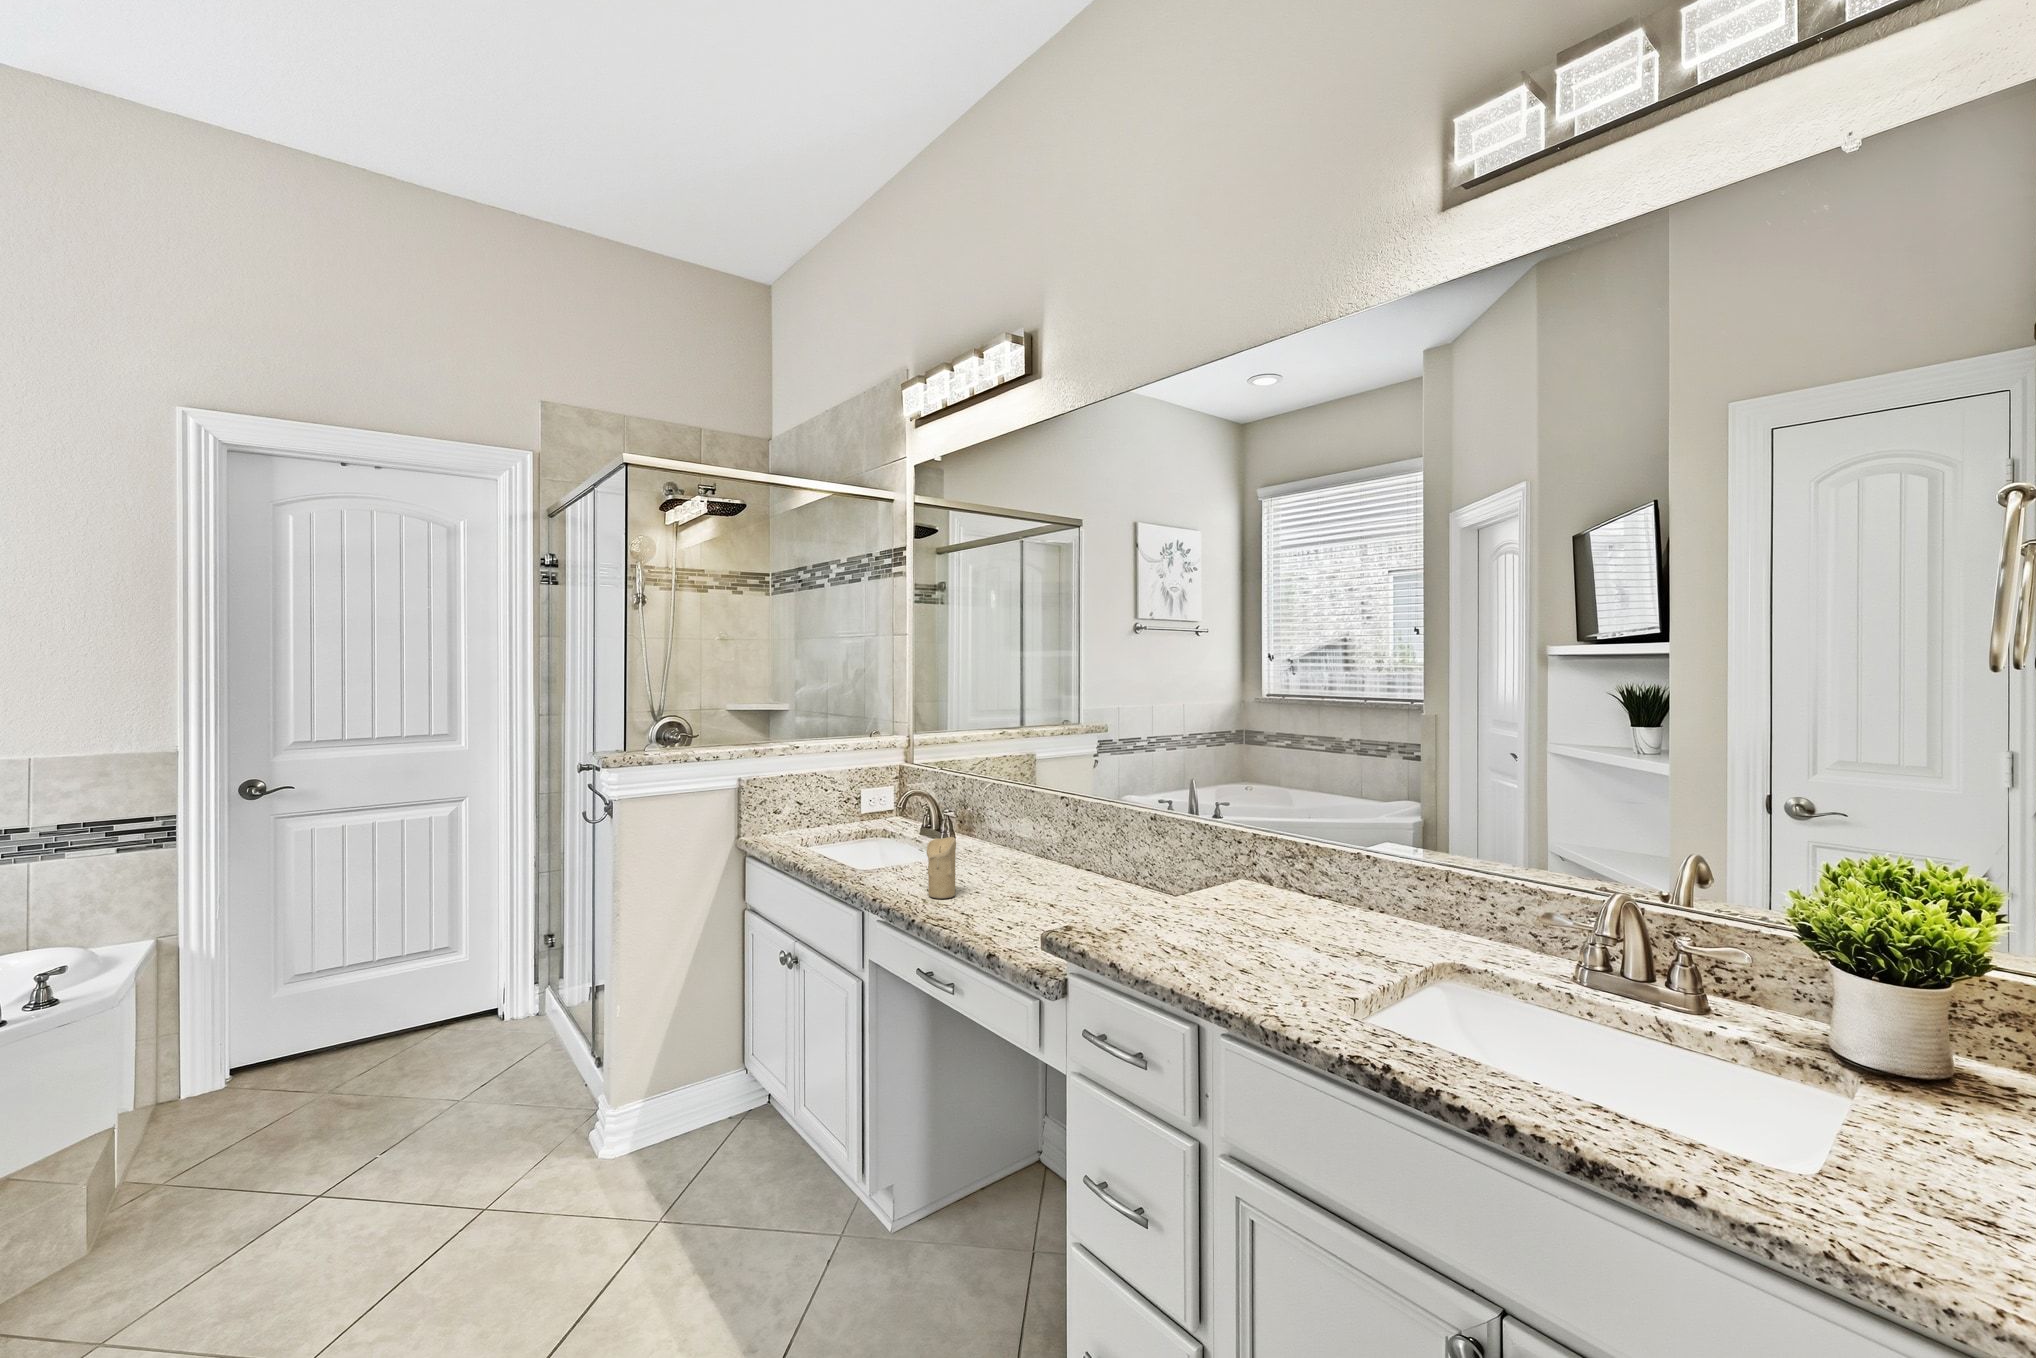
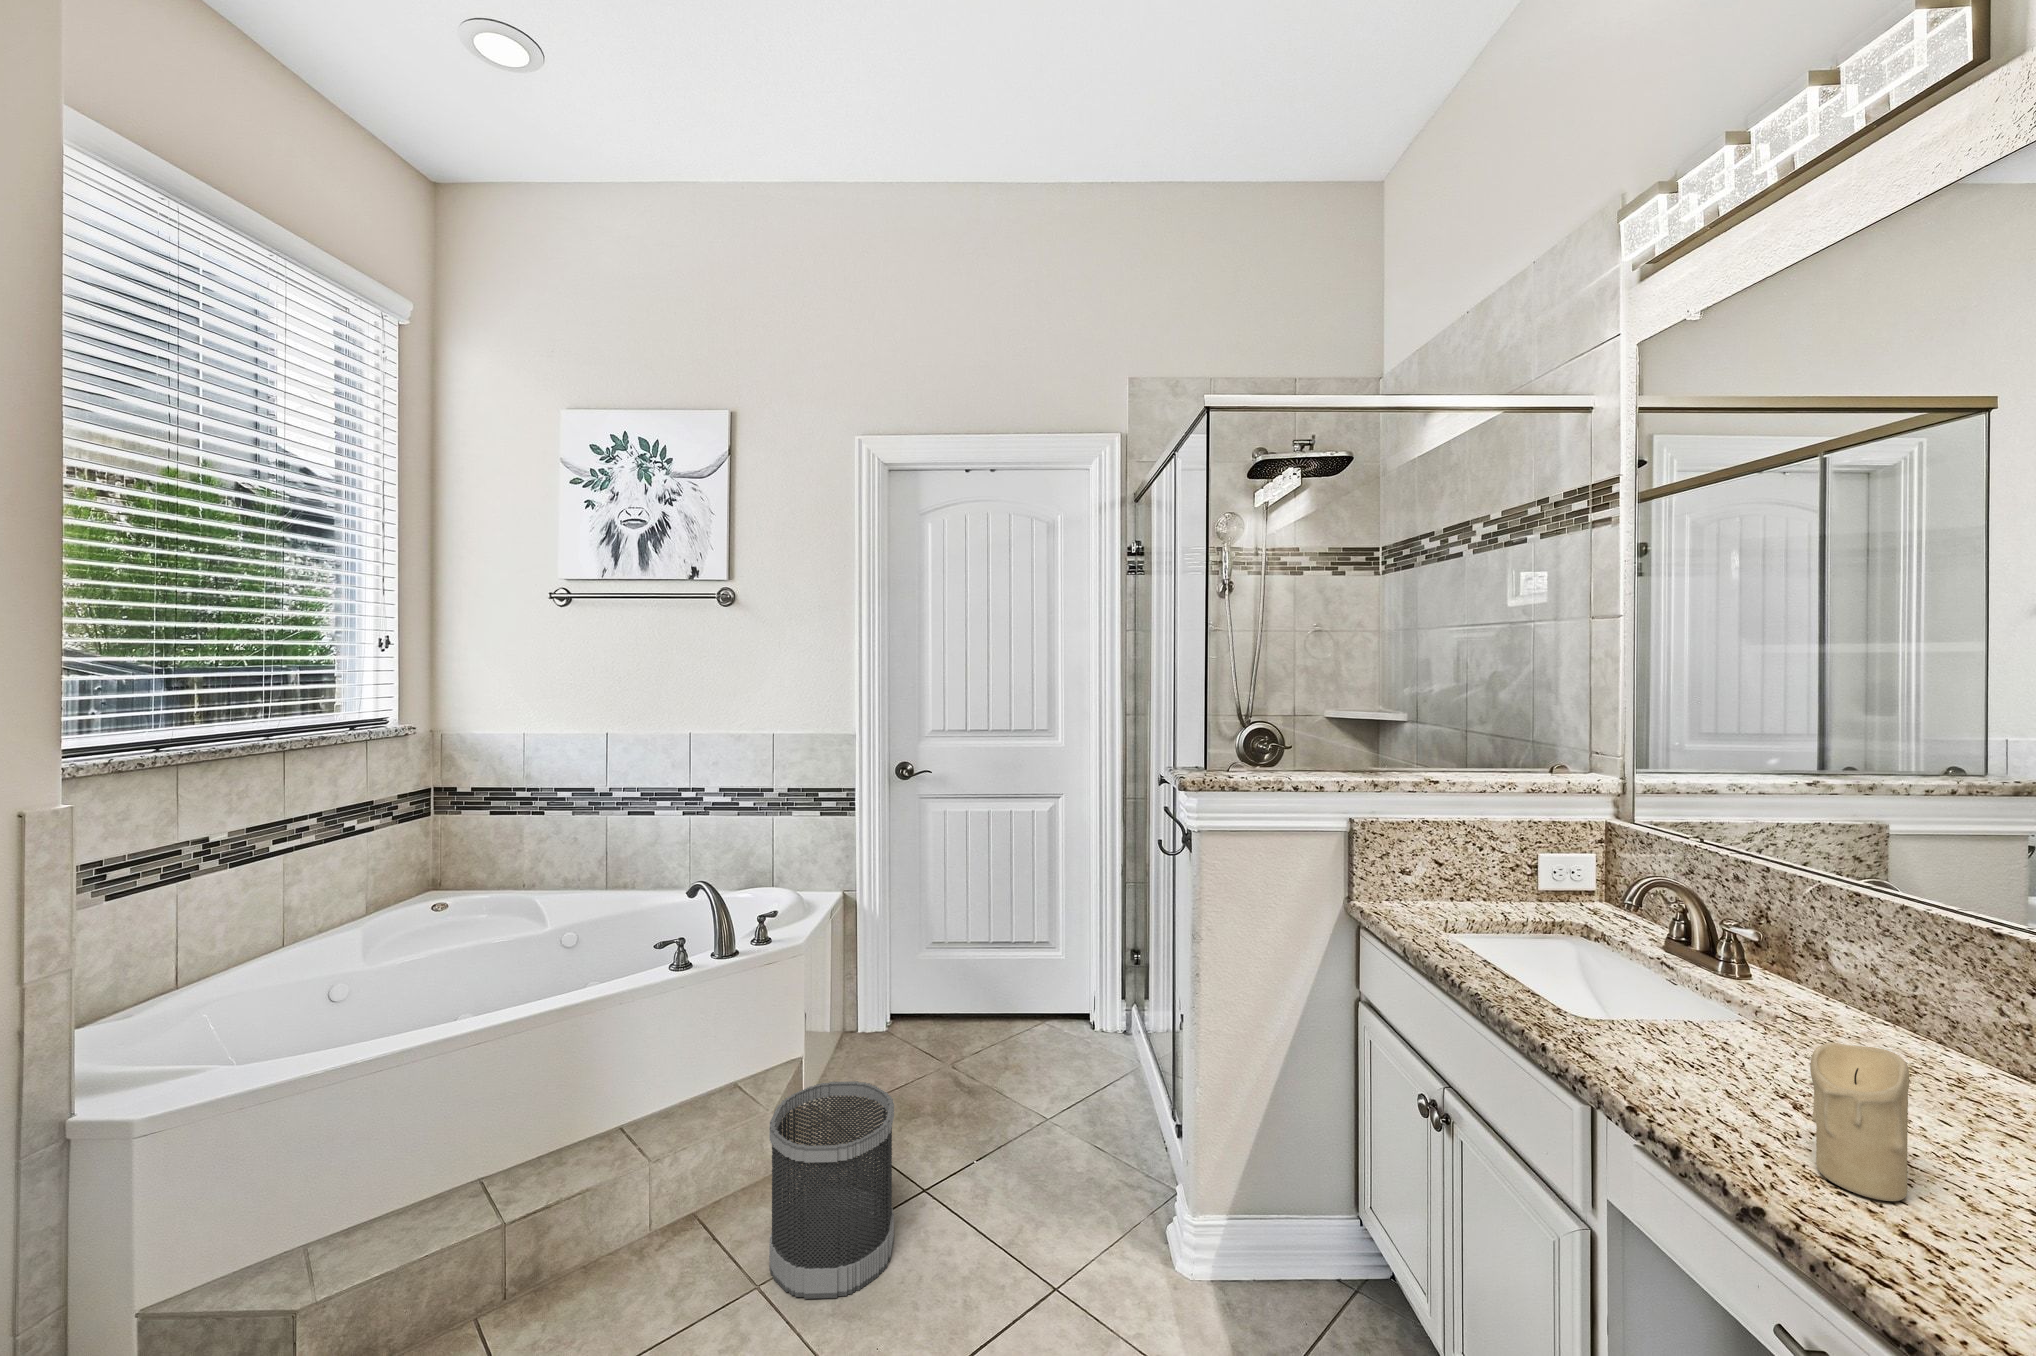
wastebasket: none [152,1088,311,1298] -> present [769,1081,894,1299]

